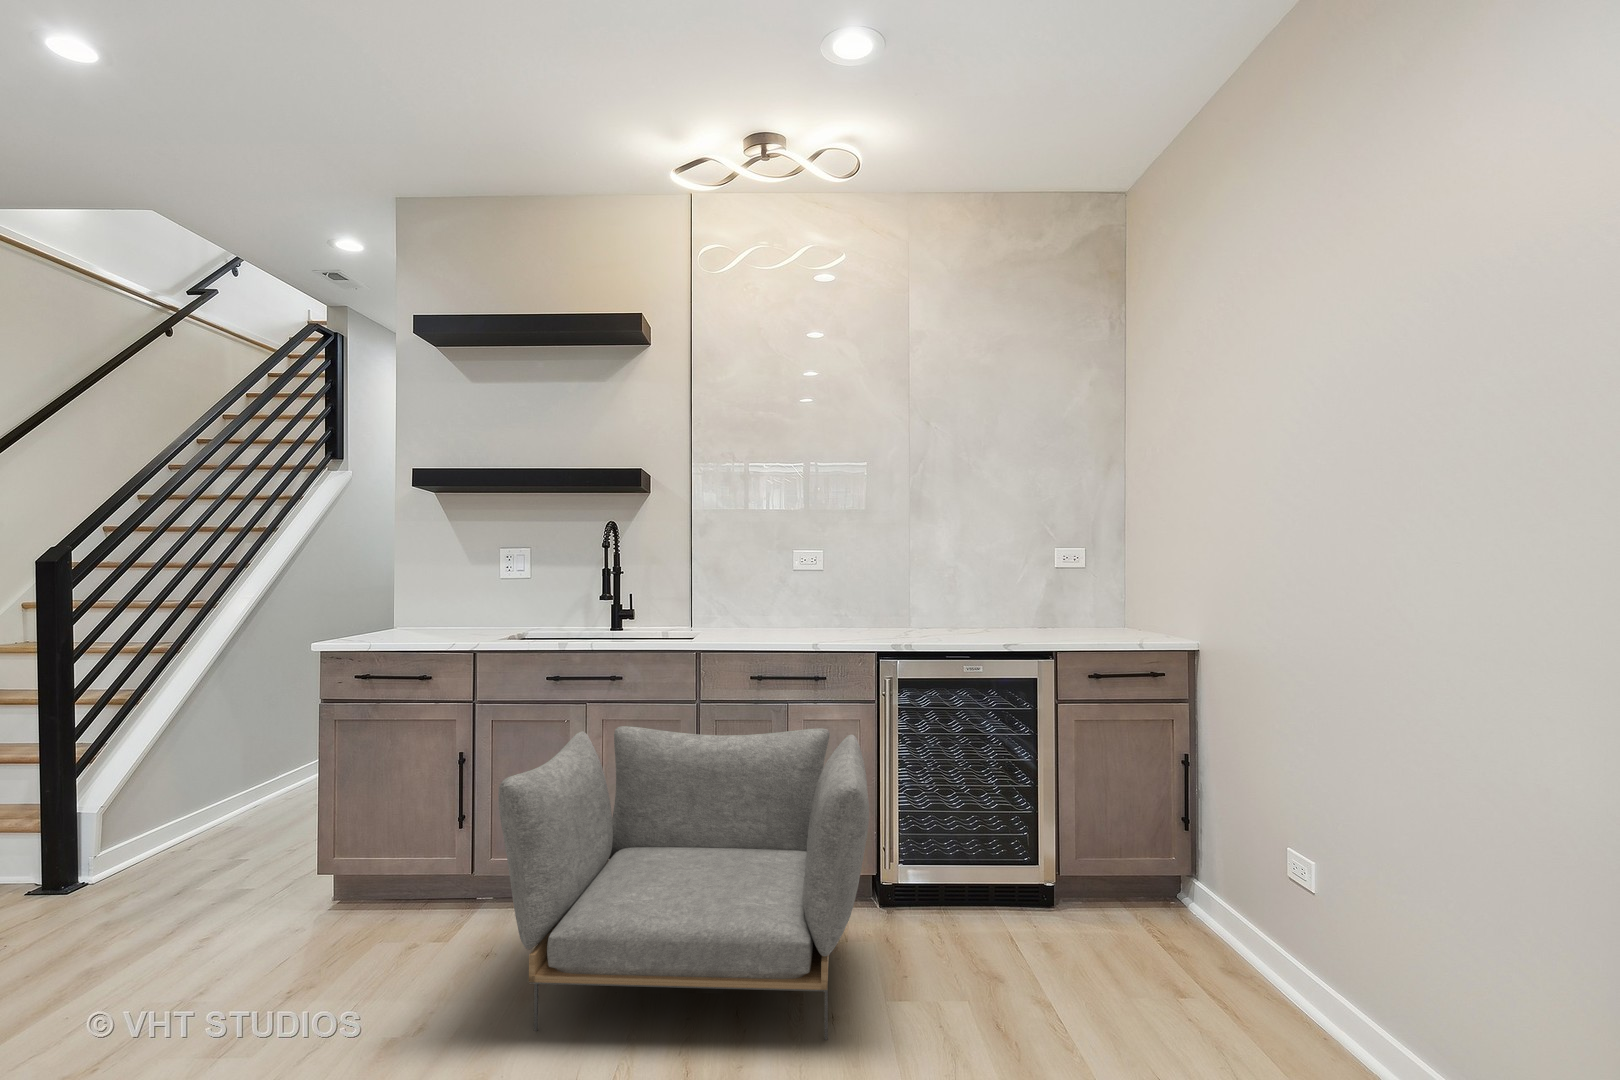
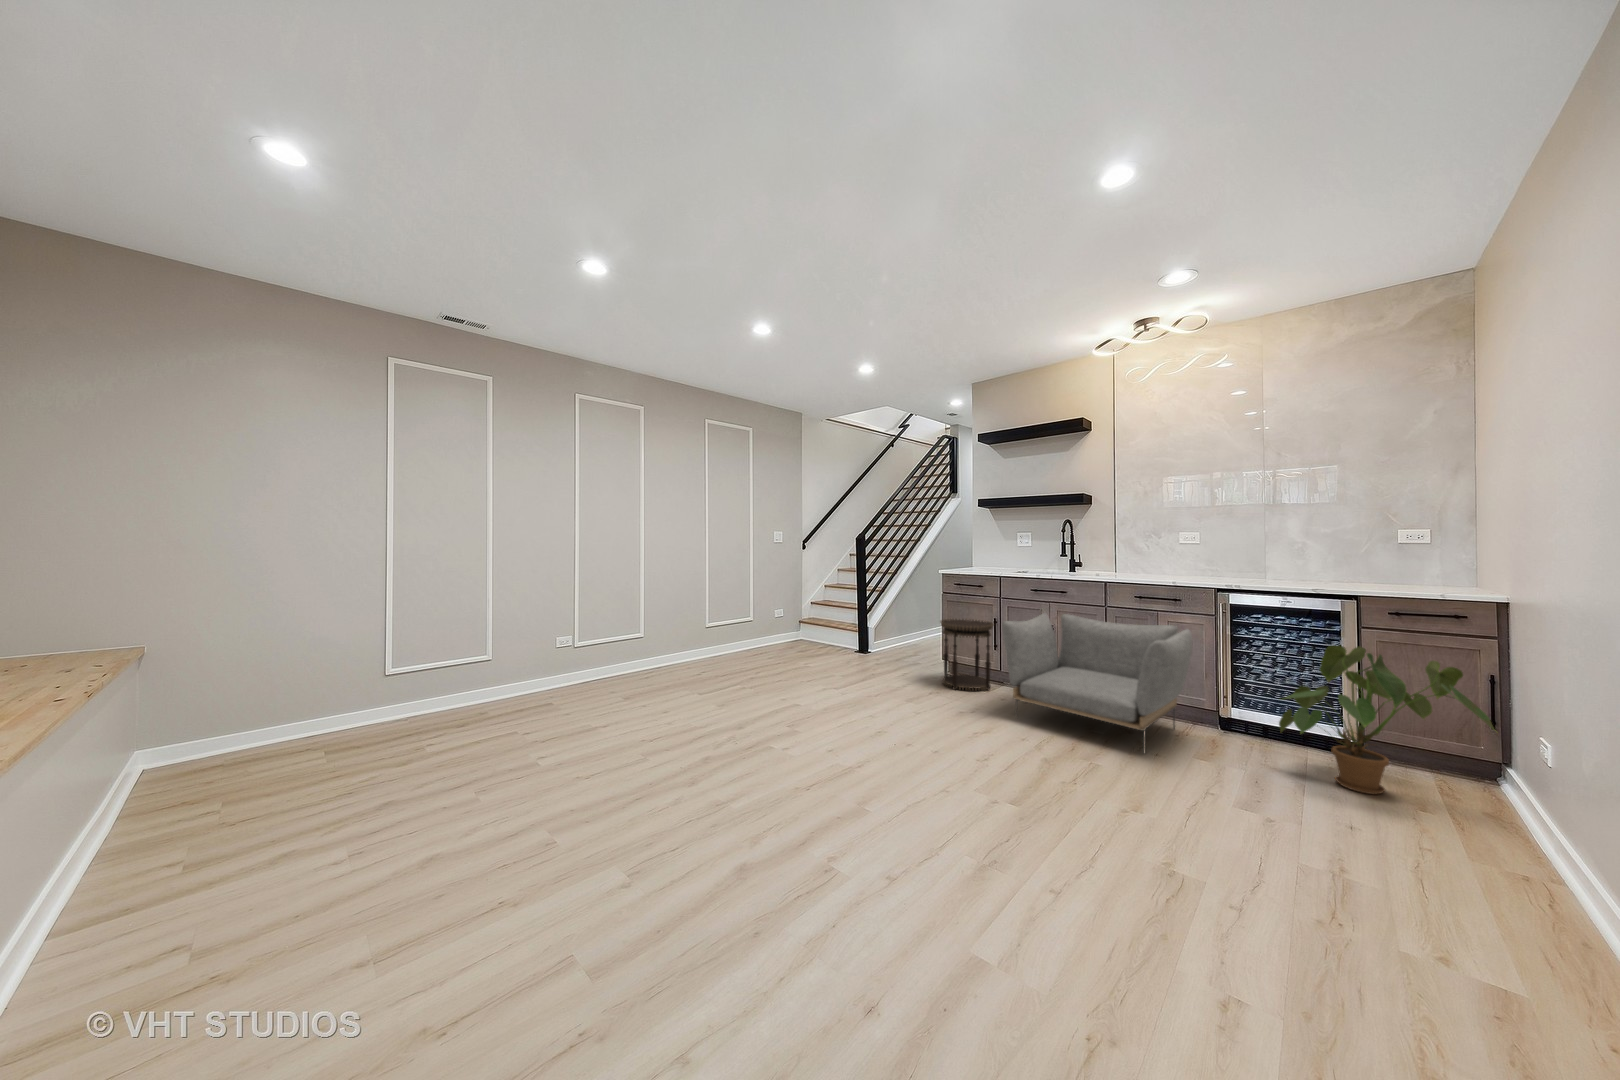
house plant: none [1000,733,1250,989] -> present [1279,645,1494,794]
side table: none [308,761,459,974] -> present [940,619,994,690]

